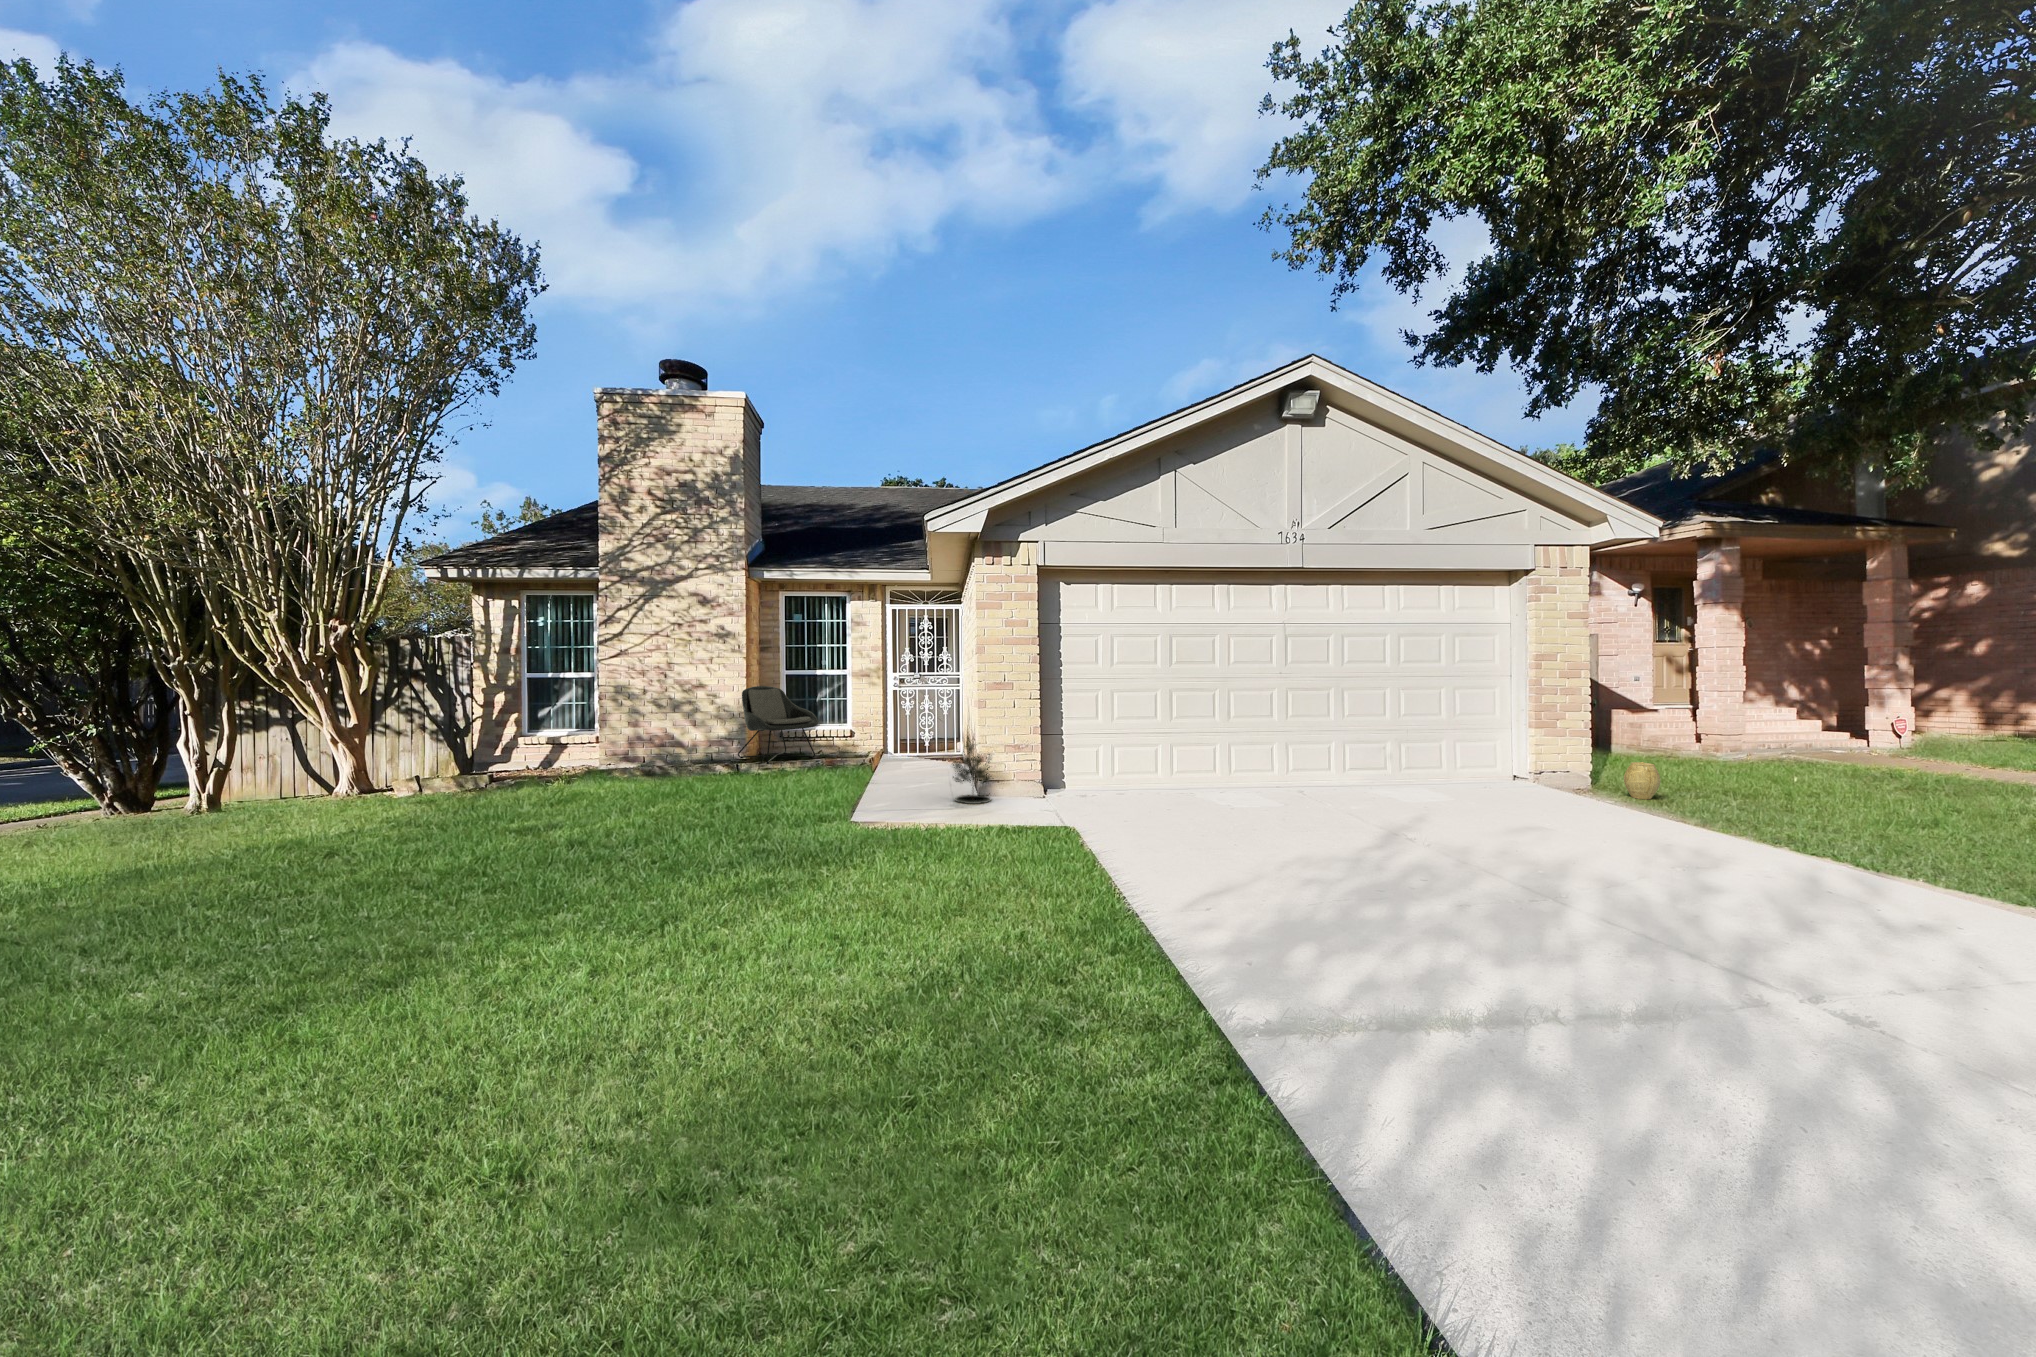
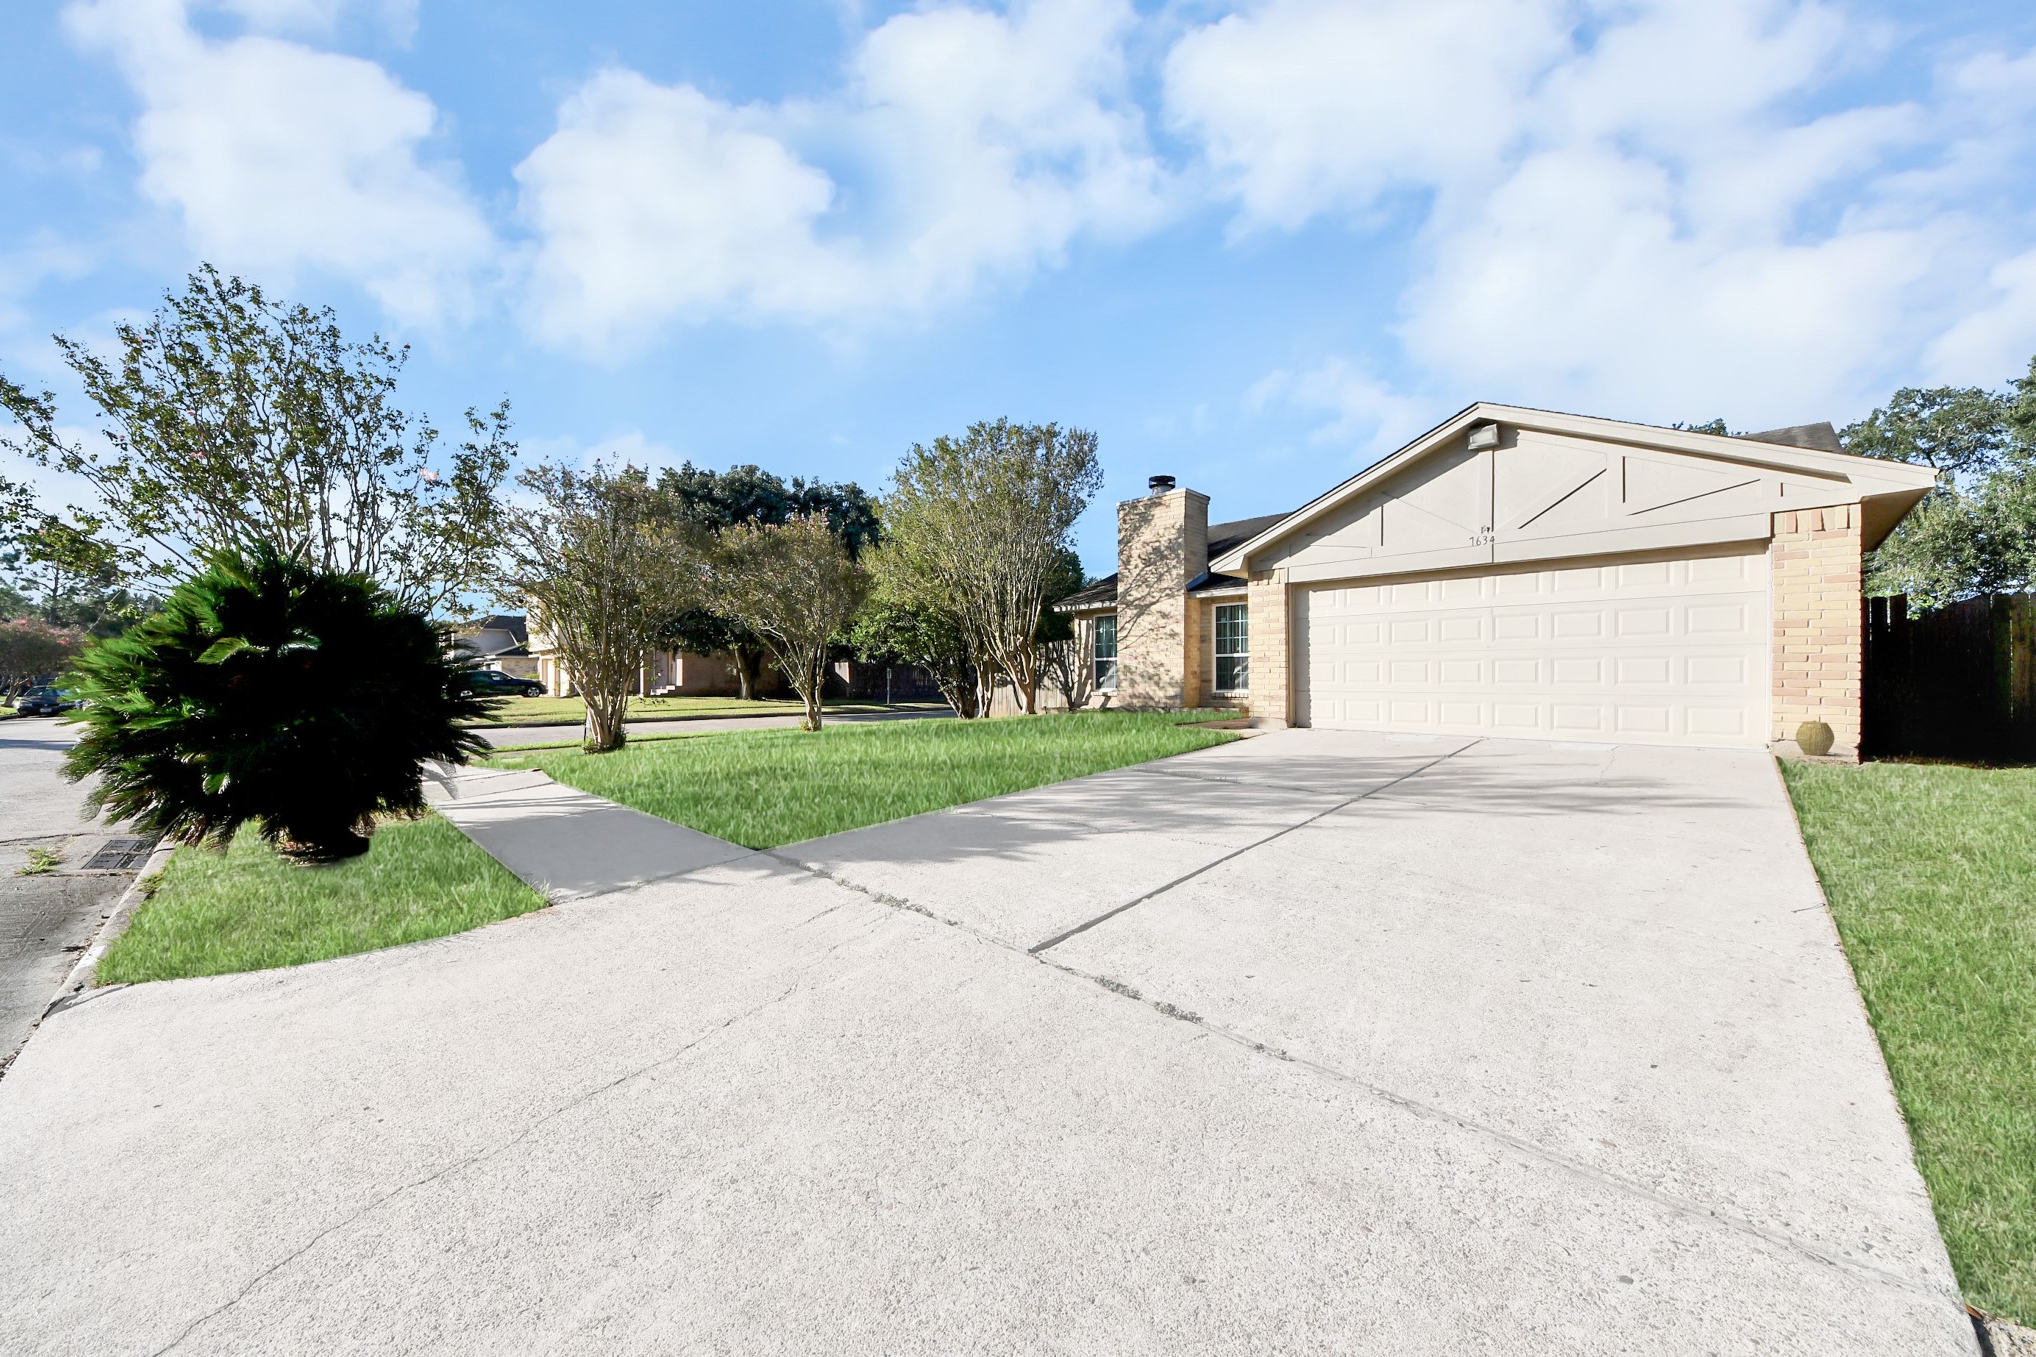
lounge chair: present [738,686,818,764] -> none [1177,664,1219,709]
potted tree: present [952,737,992,804] -> none [1224,687,1251,726]

